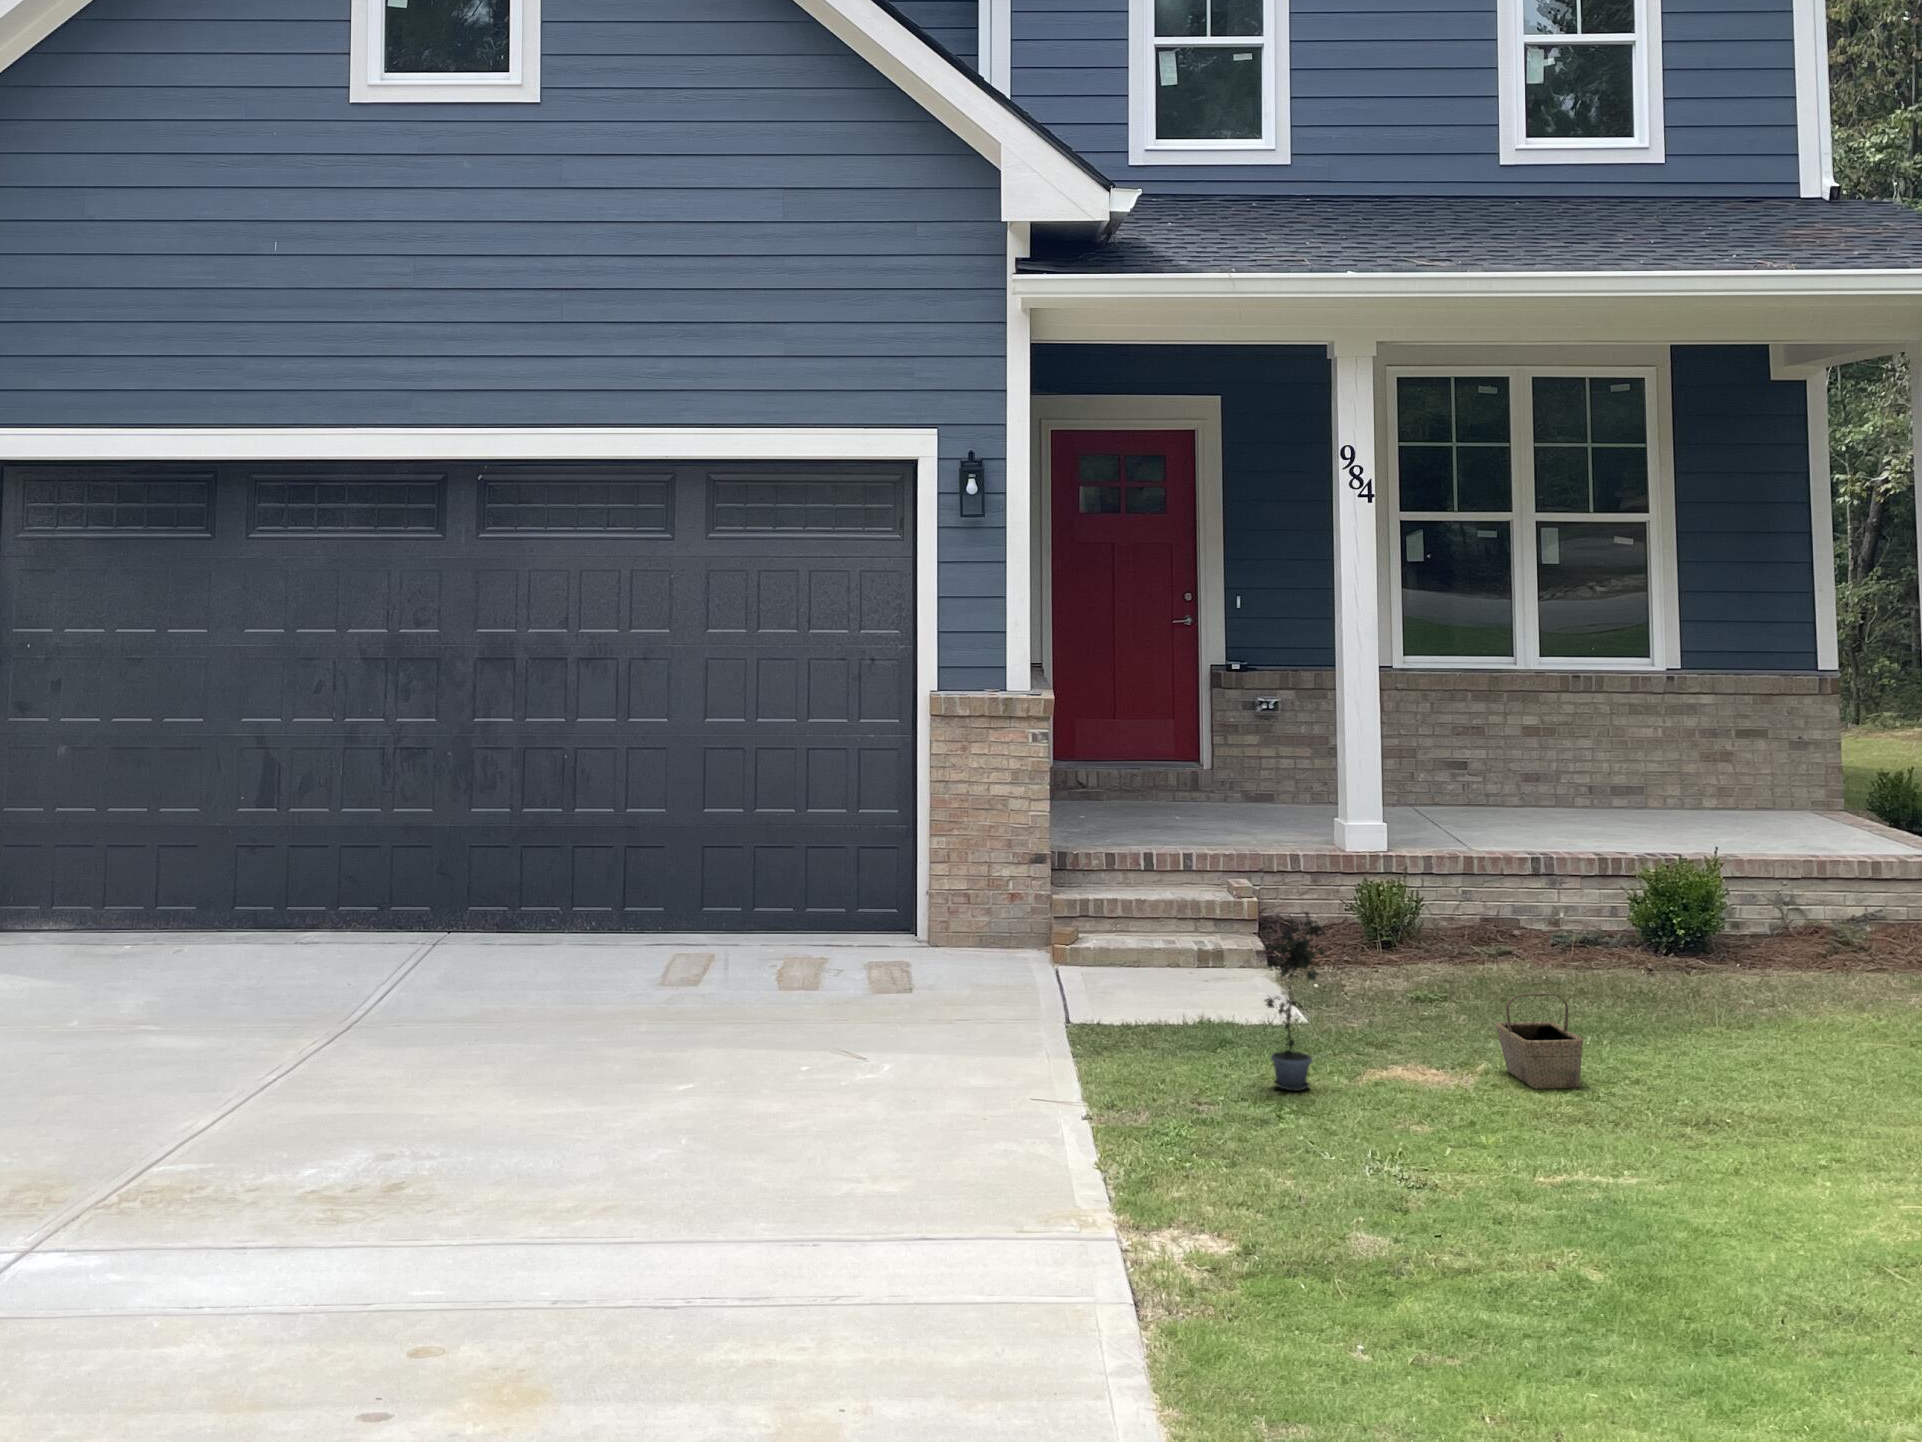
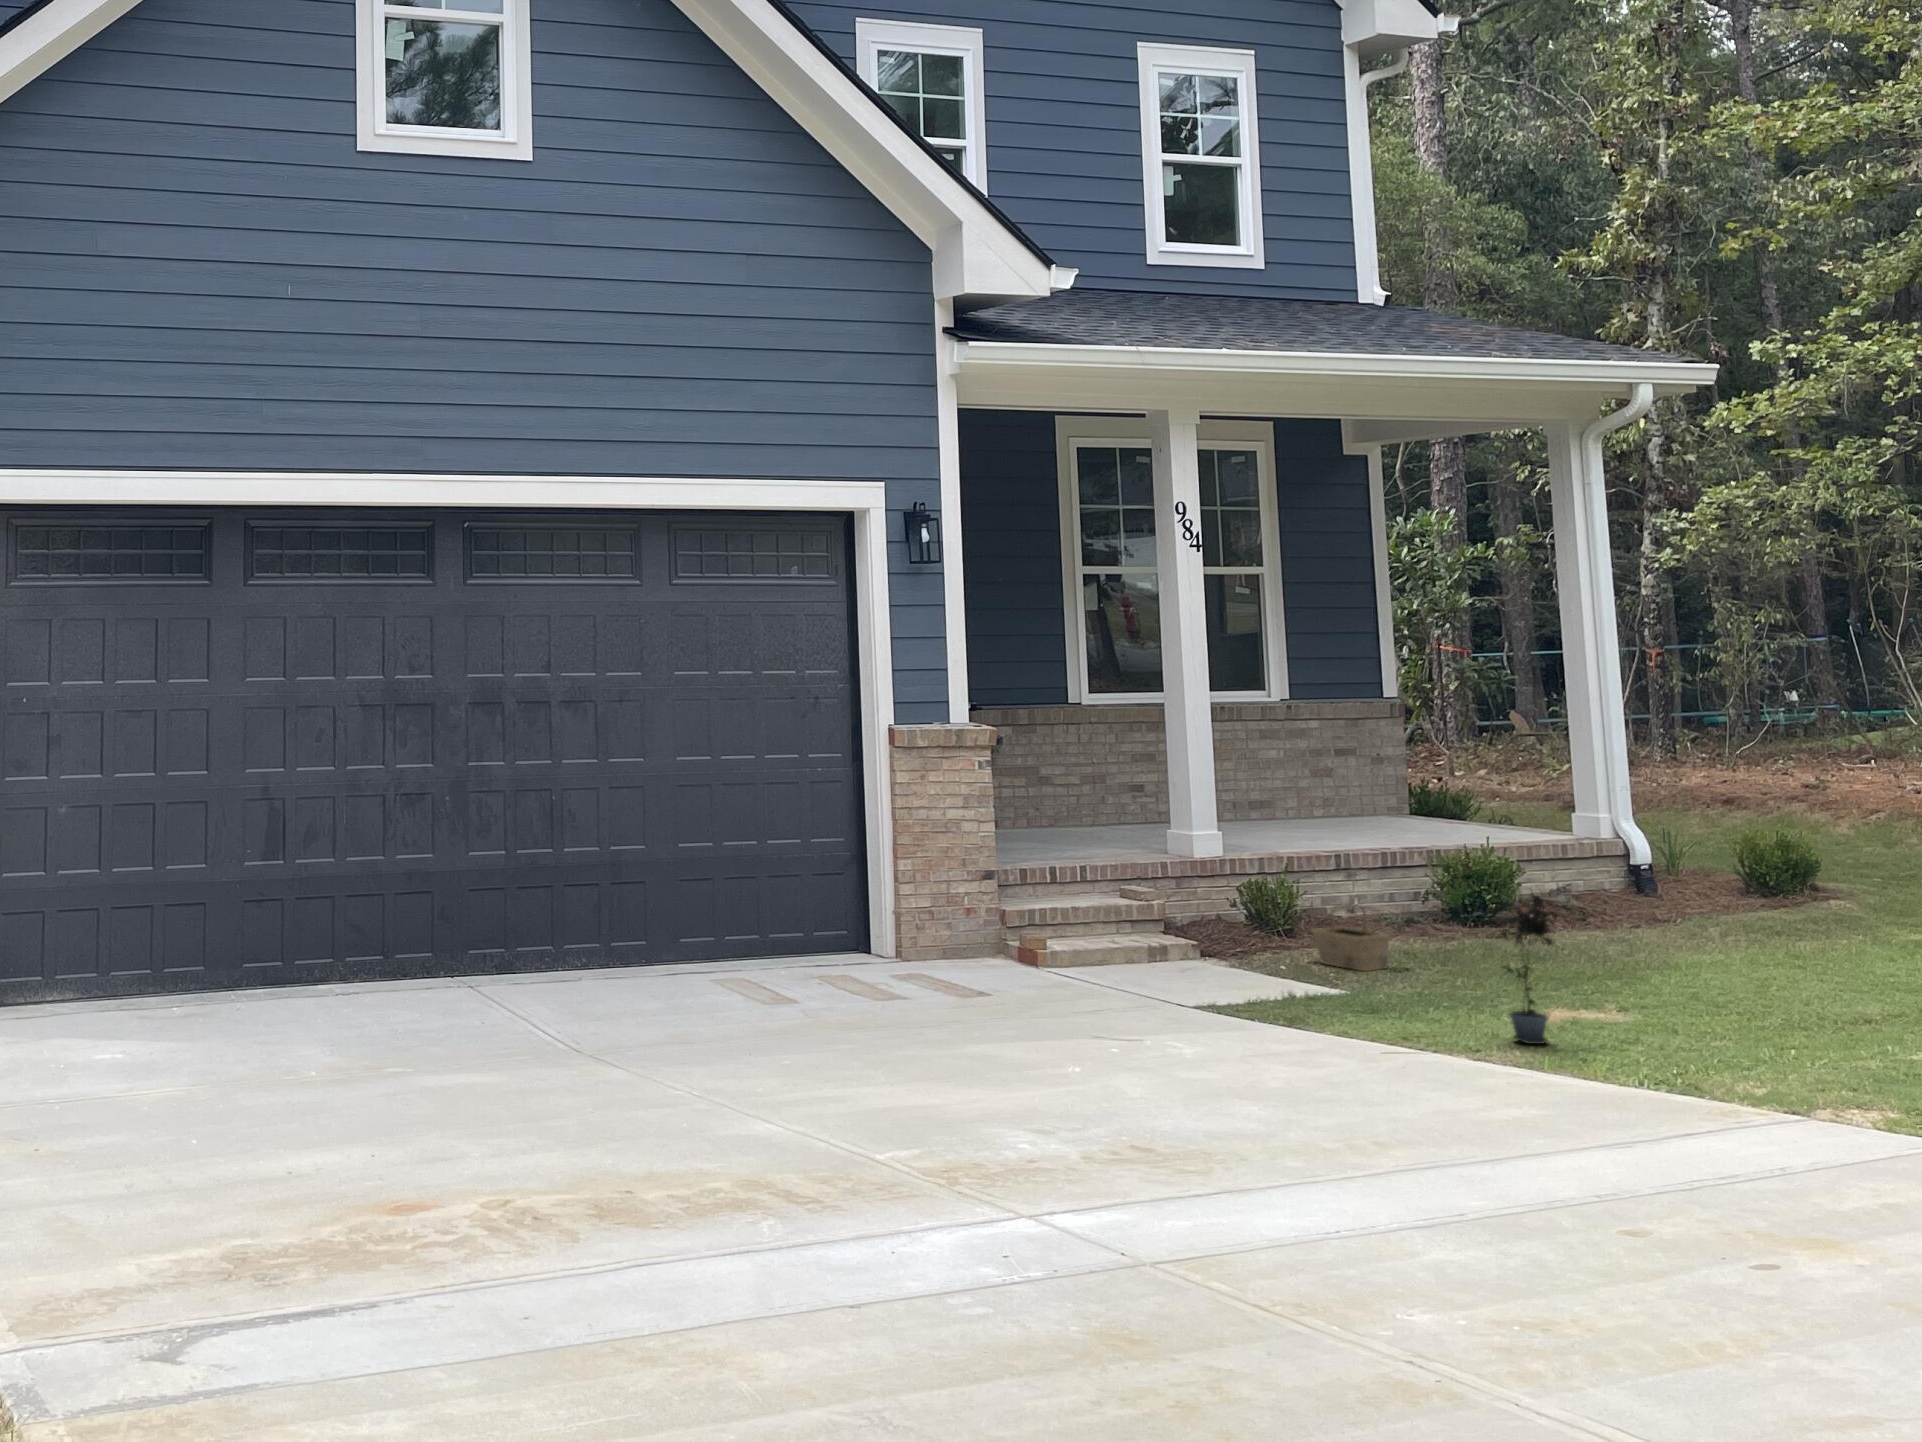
basket: present [1496,993,1583,1089] -> present [1312,906,1390,971]

